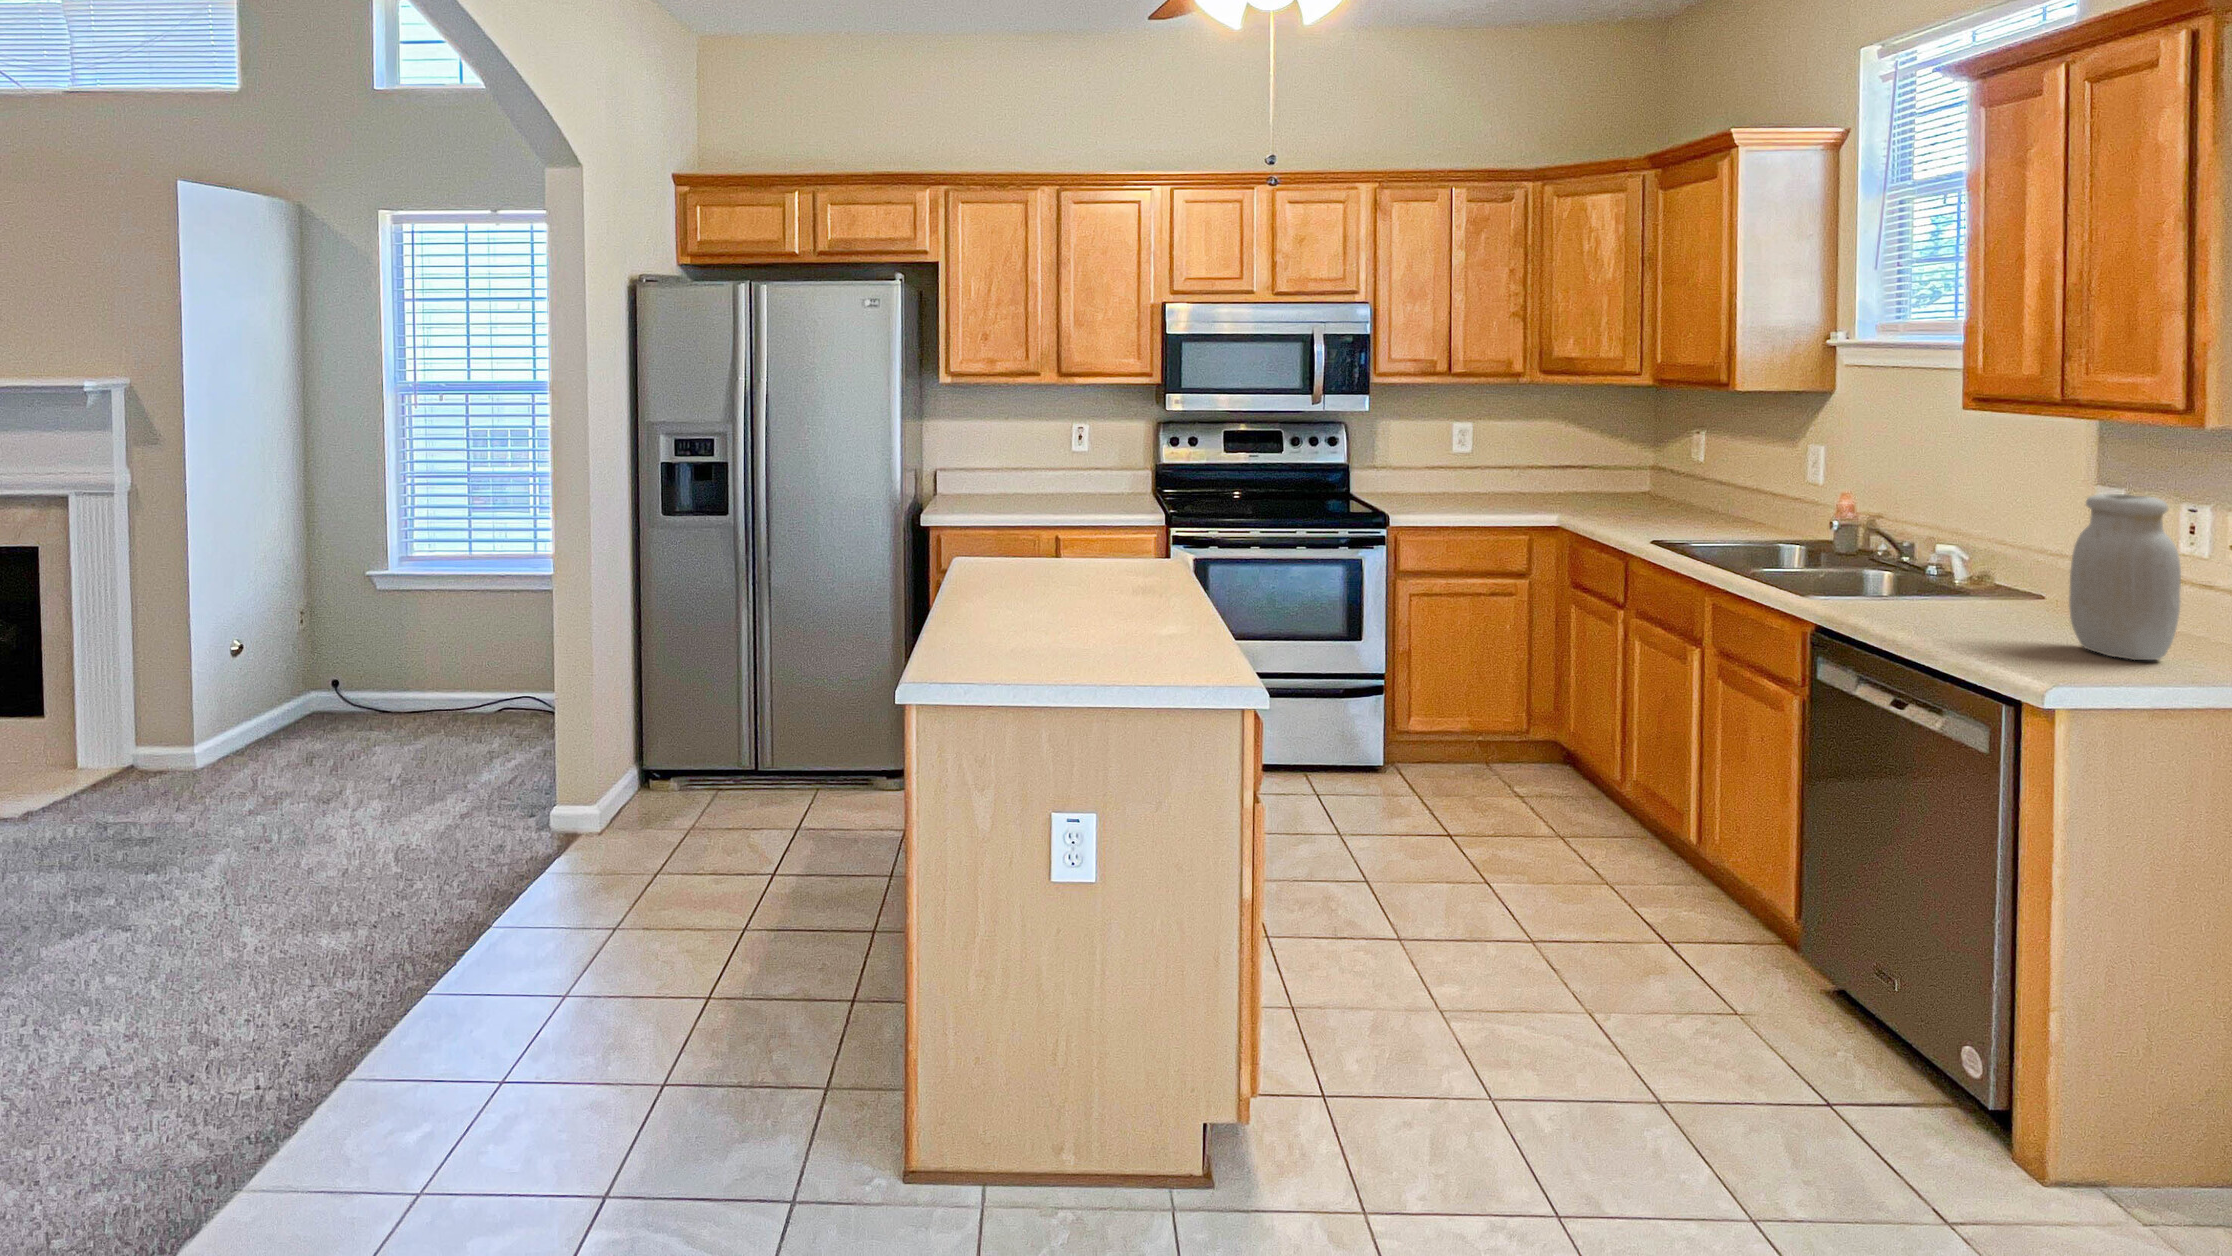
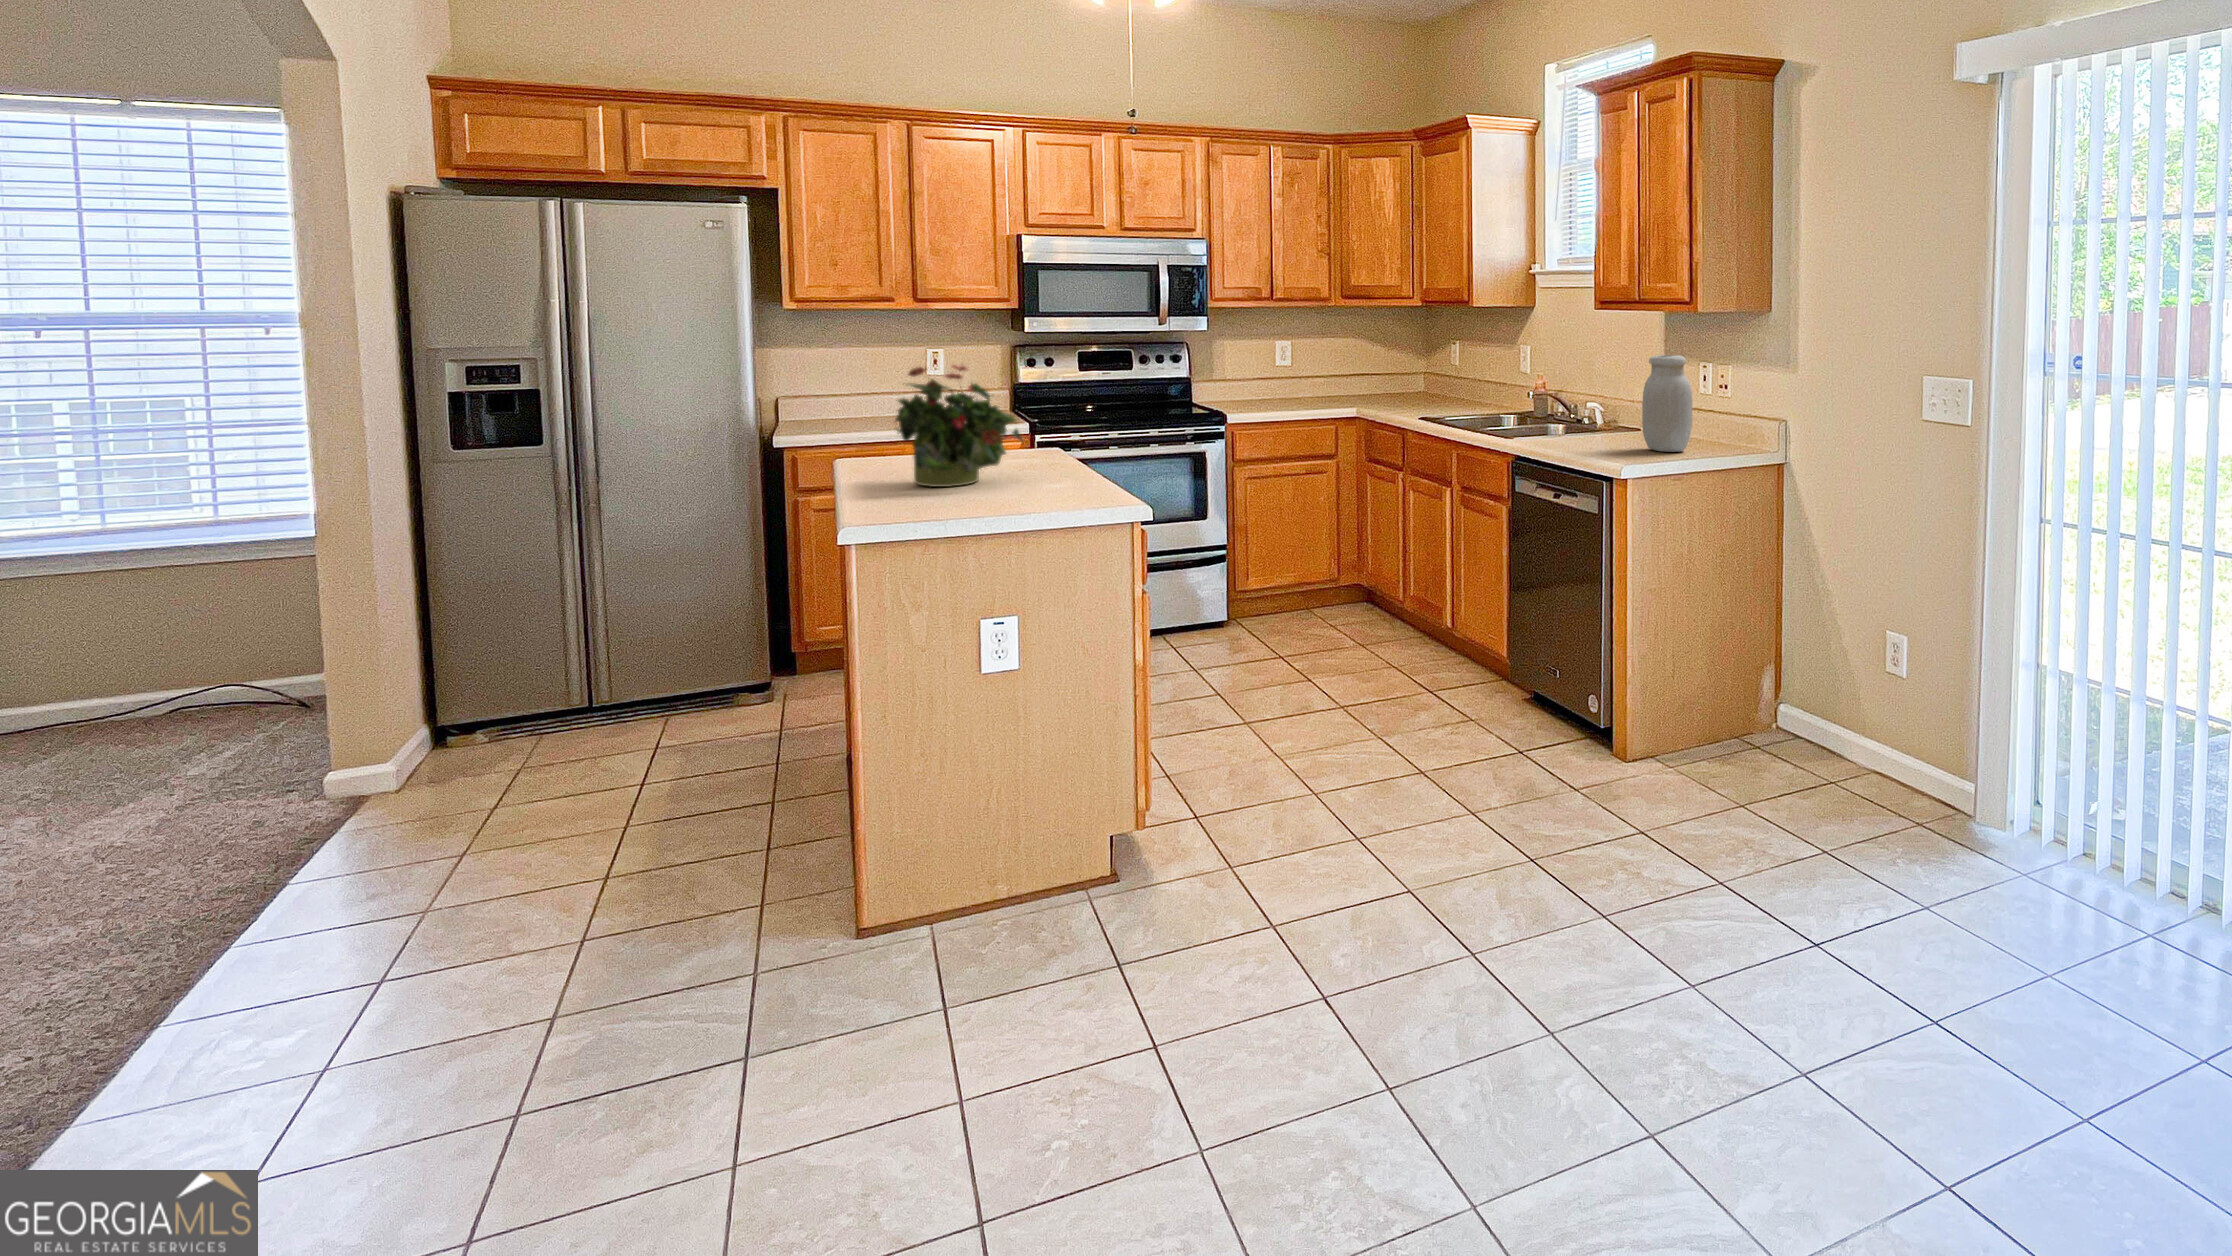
potted plant: none [984,470,1127,621] -> present [895,365,1022,487]

